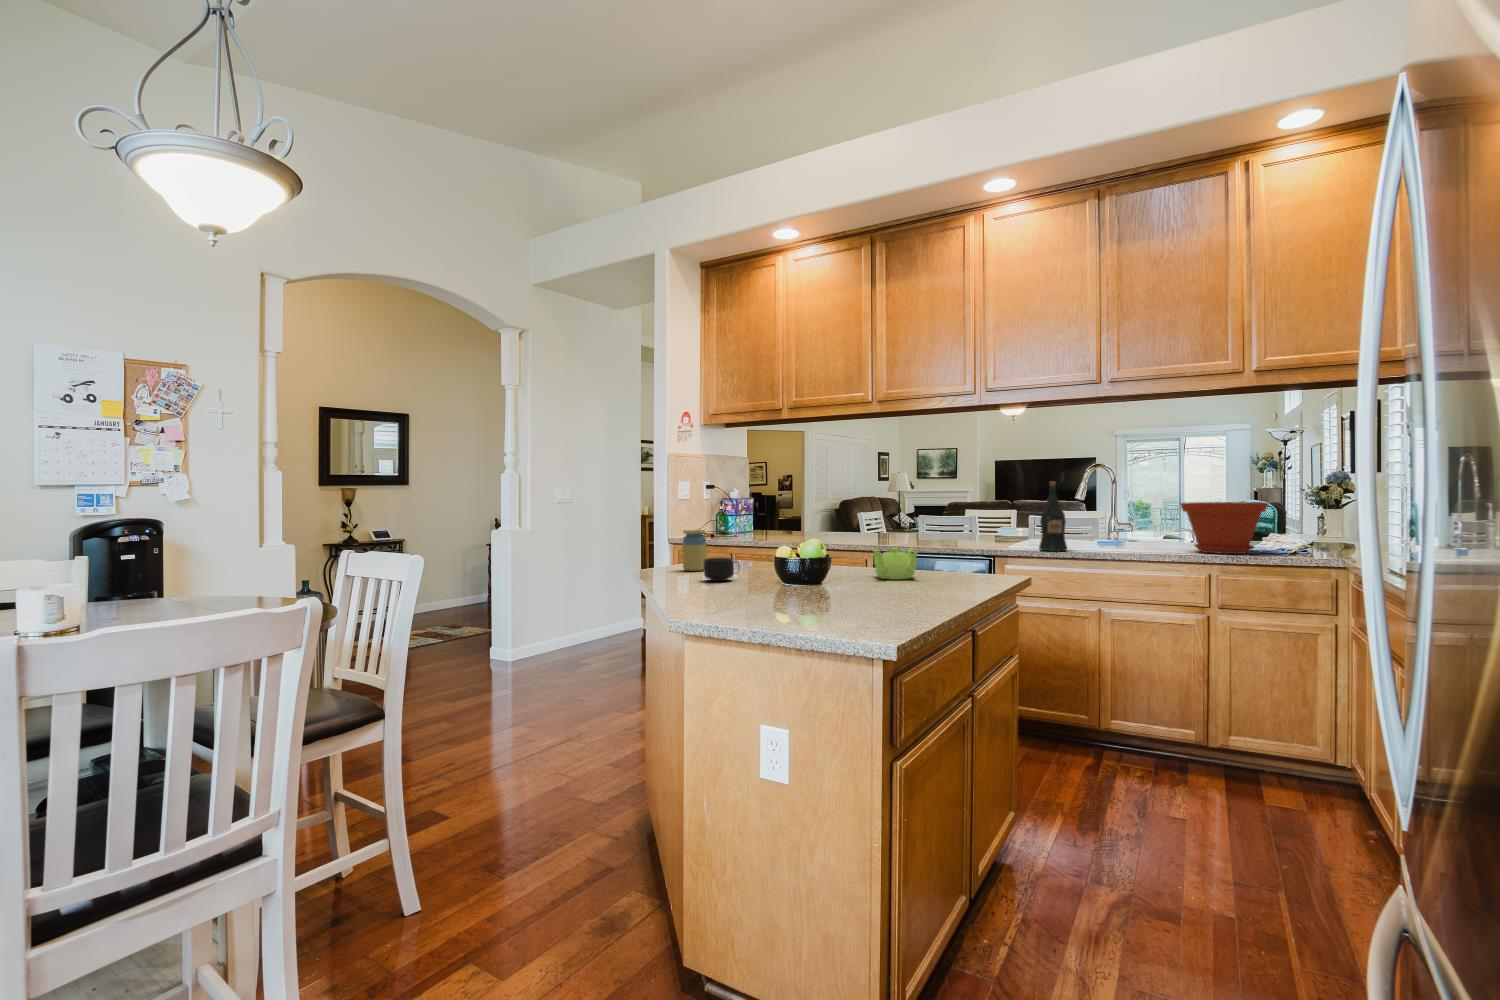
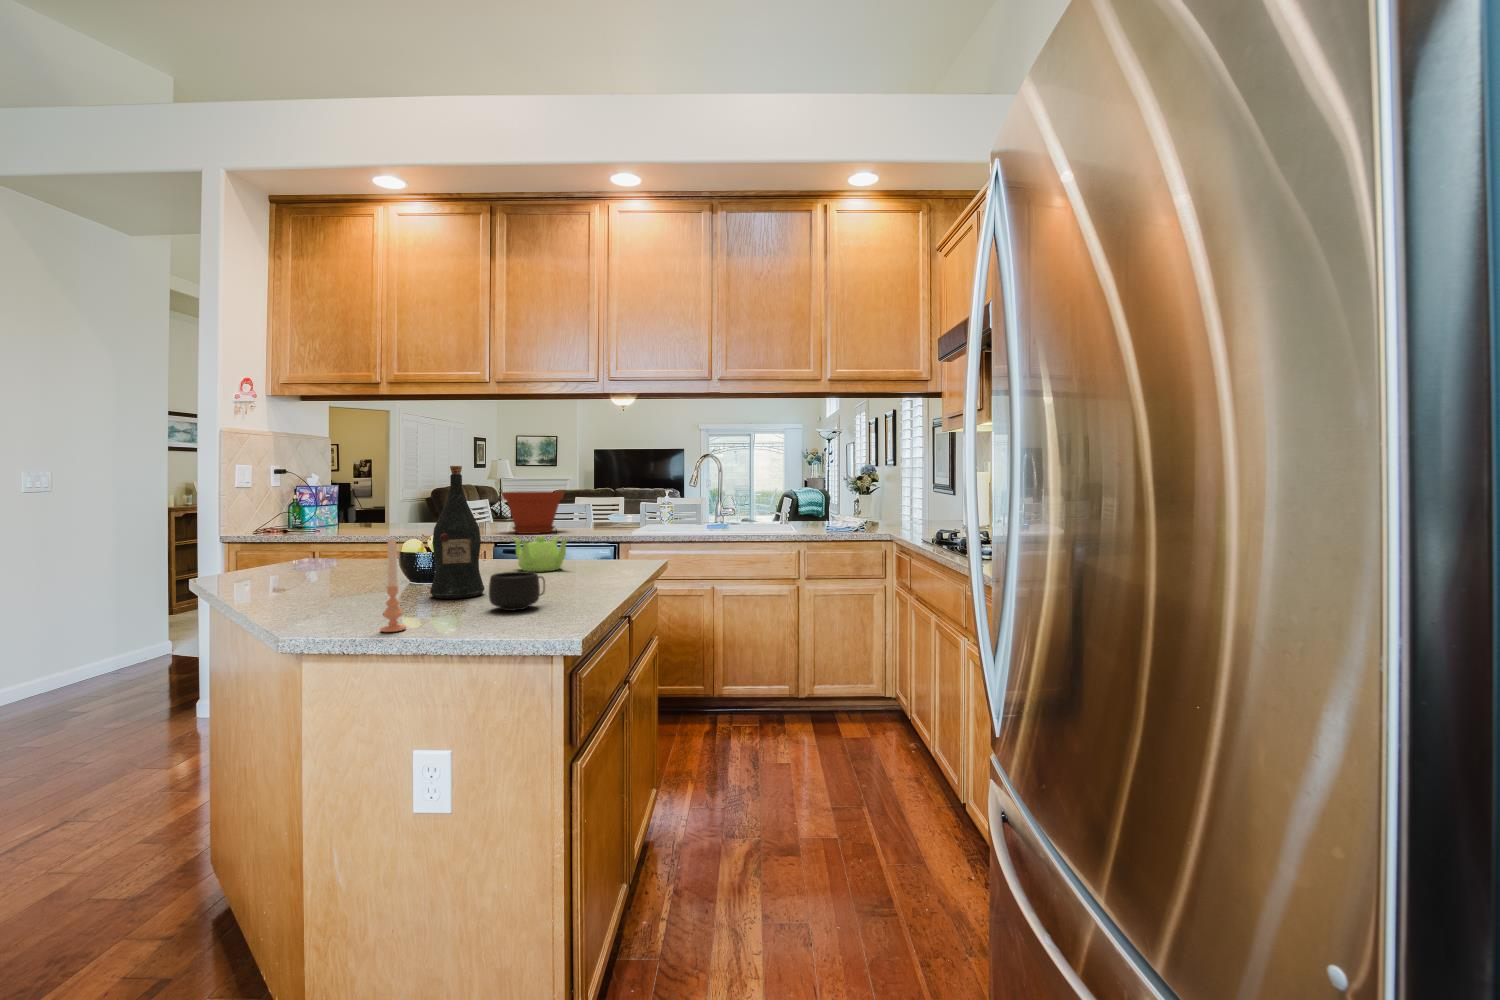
wine bottle: present [1039,482,1067,551] -> present [430,466,485,599]
plant pot: present [1181,502,1268,554] -> present [502,492,564,534]
jar: present [682,529,706,571] -> none [247,521,286,576]
candle: none [750,544,768,616] -> present [380,538,406,632]
mug: present [704,558,739,581] -> present [489,571,545,611]

